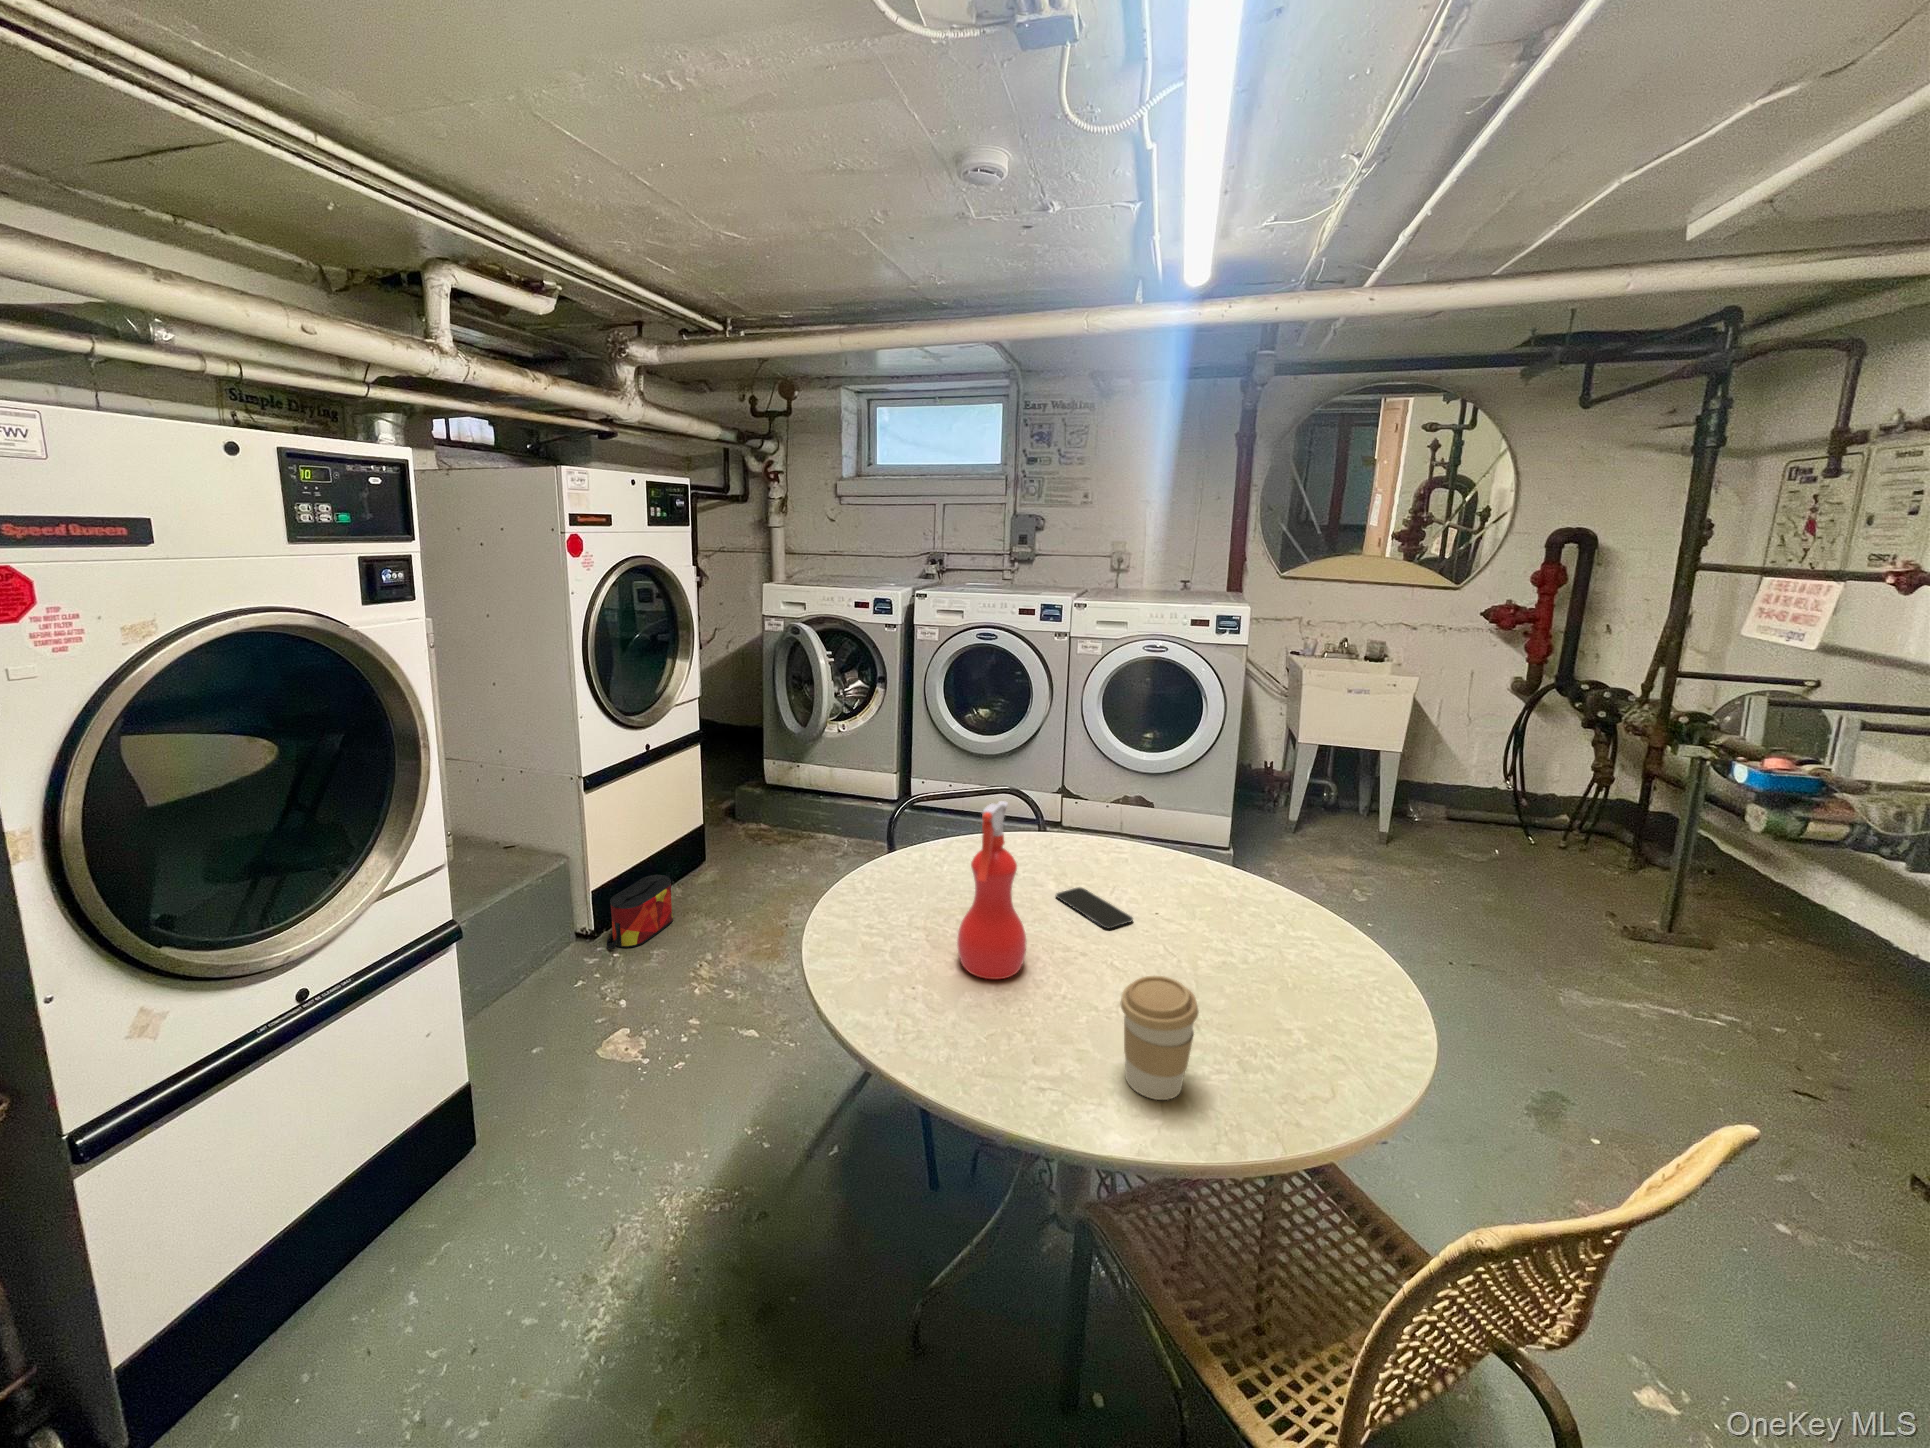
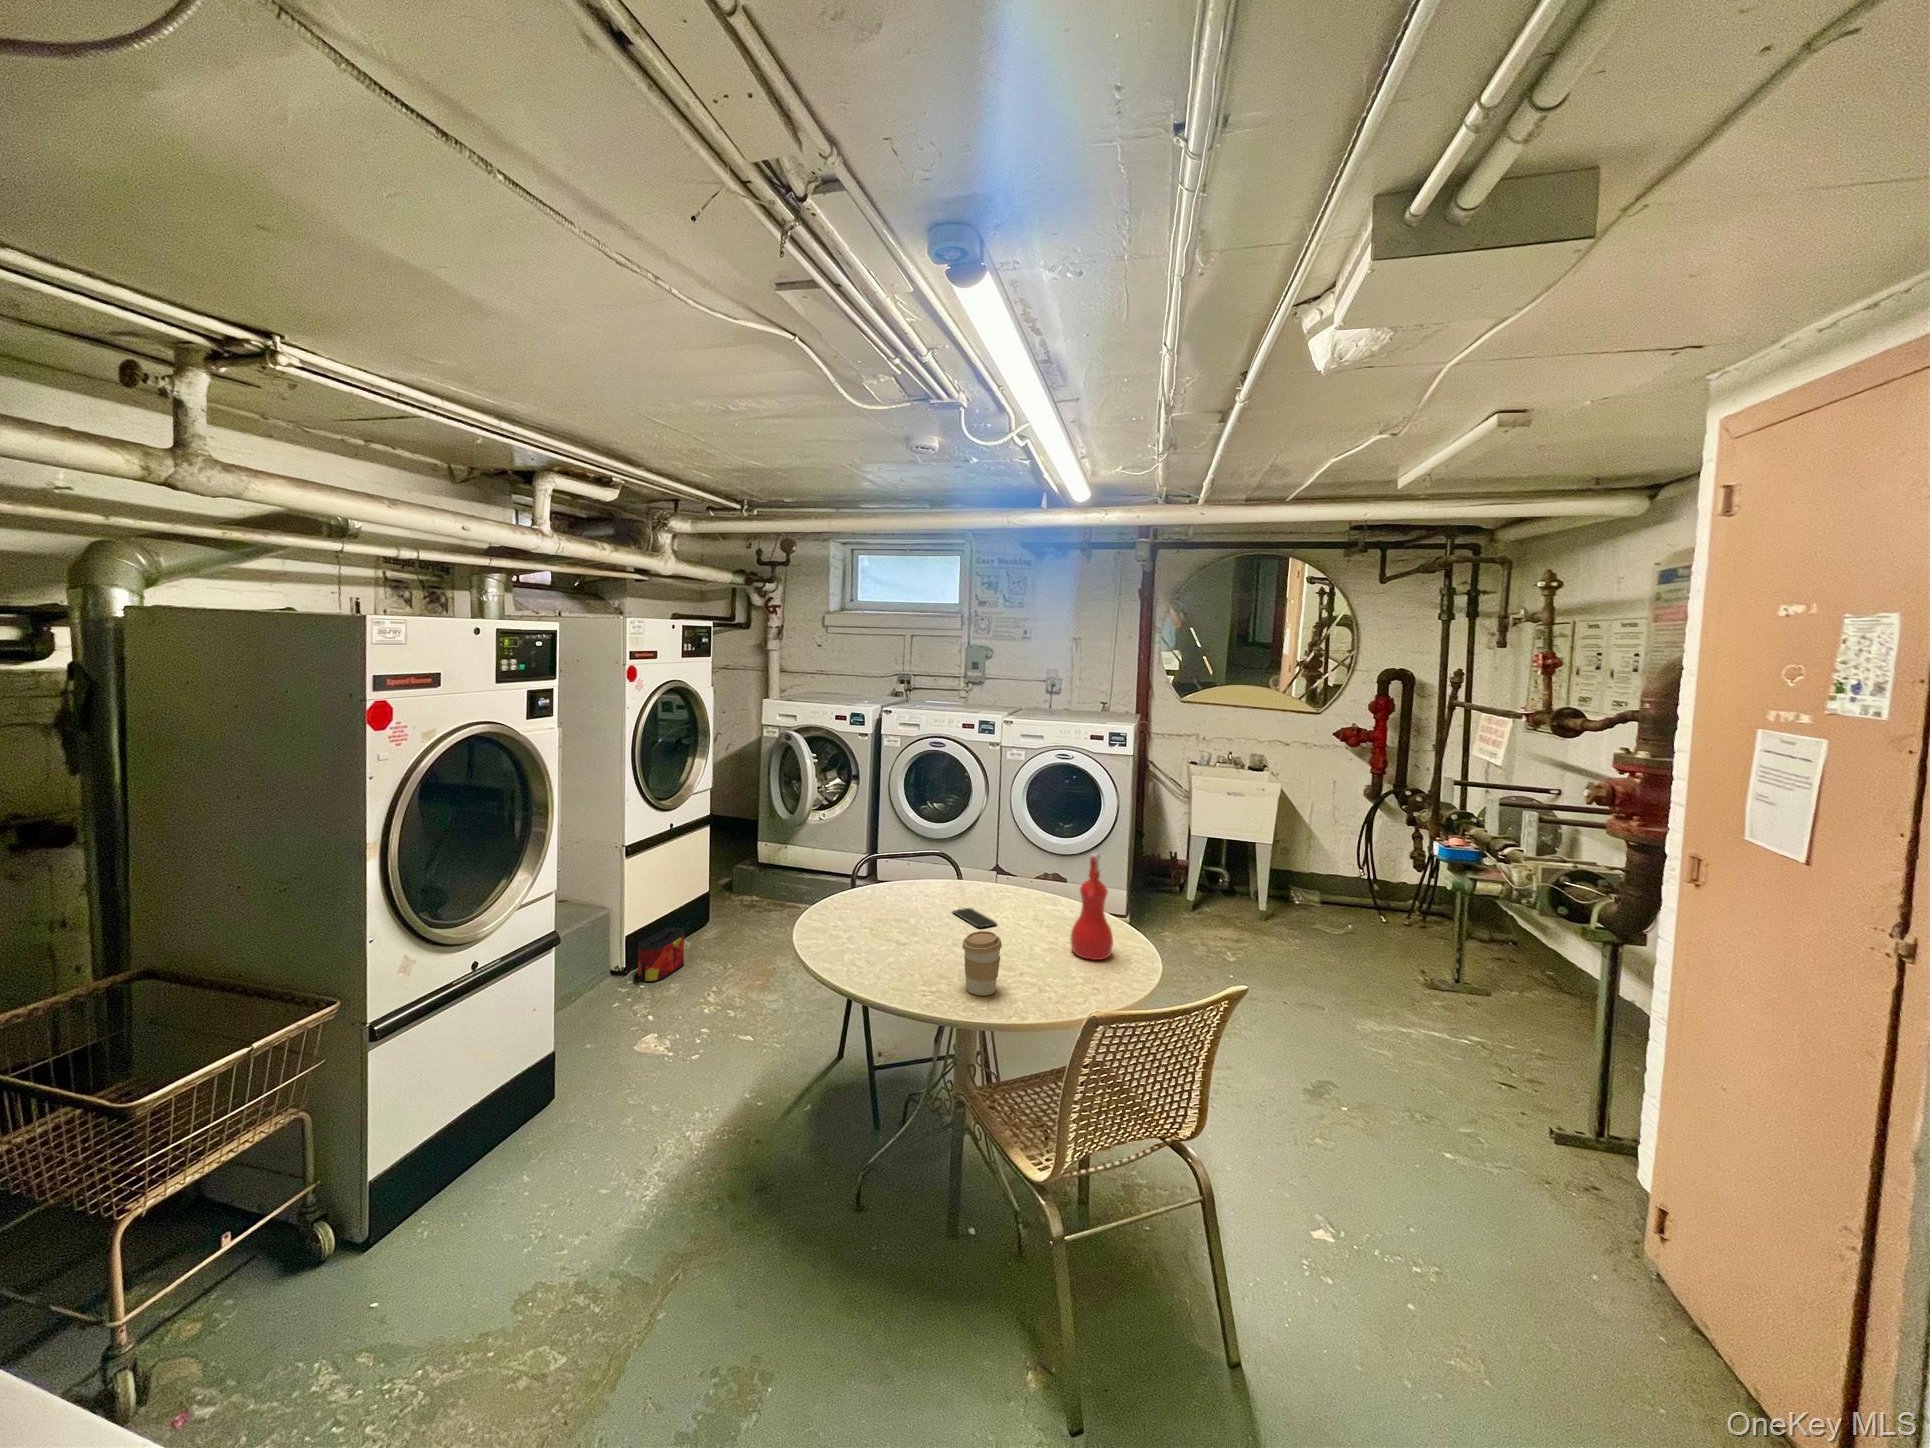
spray bottle: present [957,801,1026,979] -> present [1071,853,1113,960]

